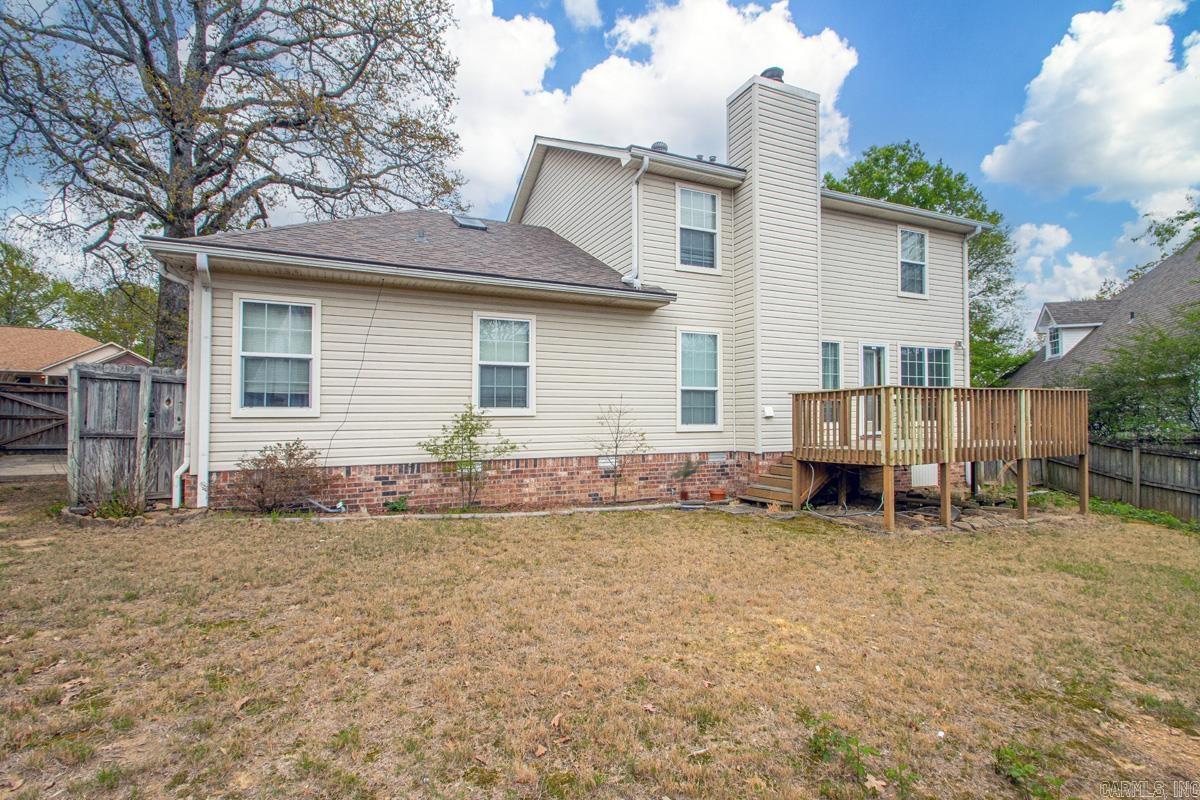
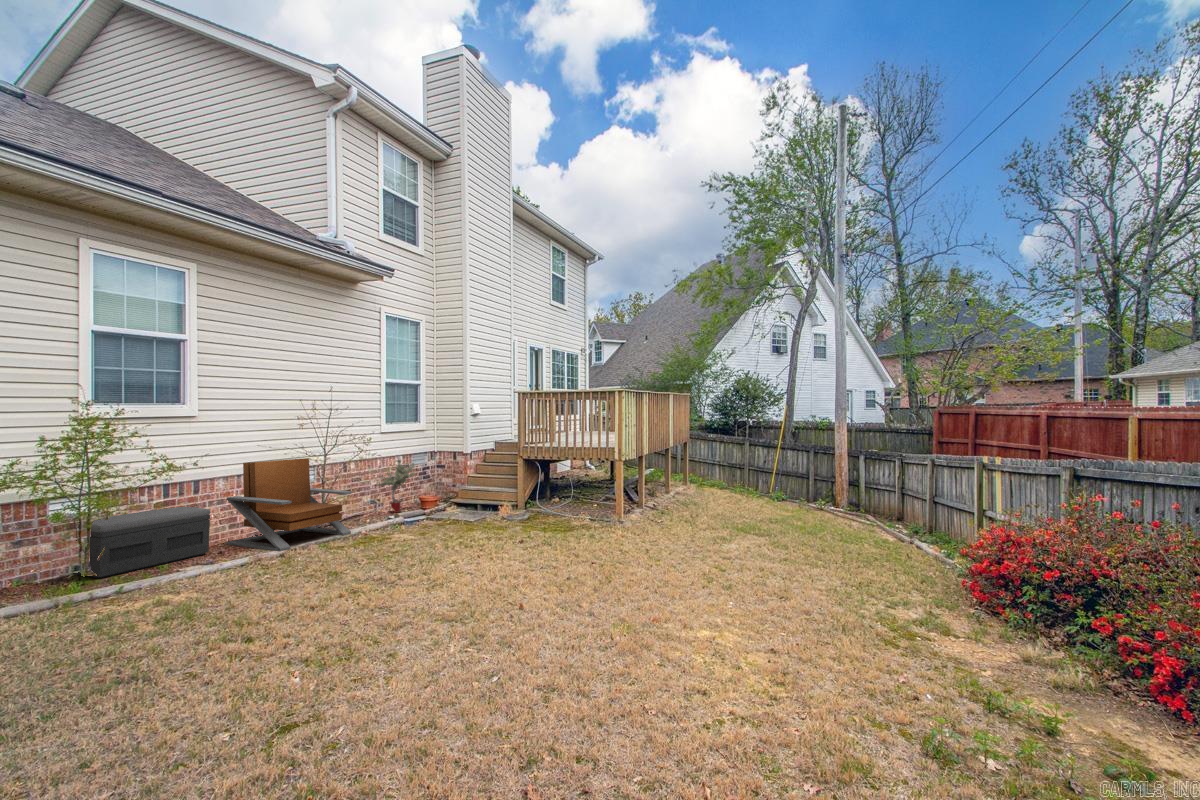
lounge chair: none [551,449,628,512] -> present [227,458,352,551]
storage bench: none [465,475,534,510] -> present [73,507,210,578]

